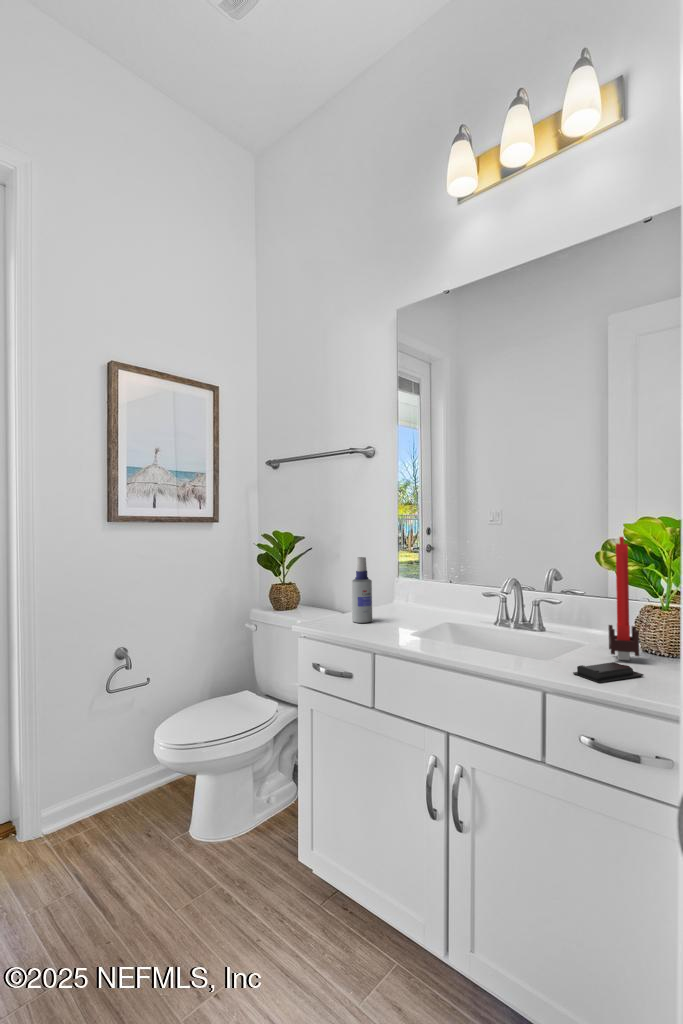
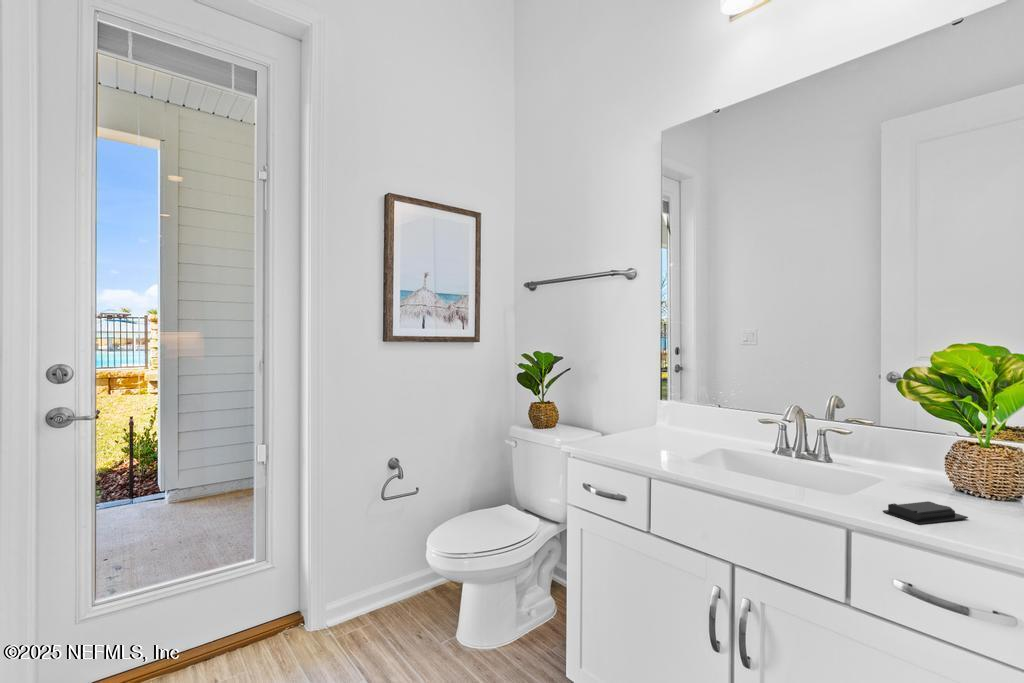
candle: present [609,537,639,660] -> none [915,366,956,499]
spray bottle: present [352,557,372,623] -> none [620,380,641,445]

